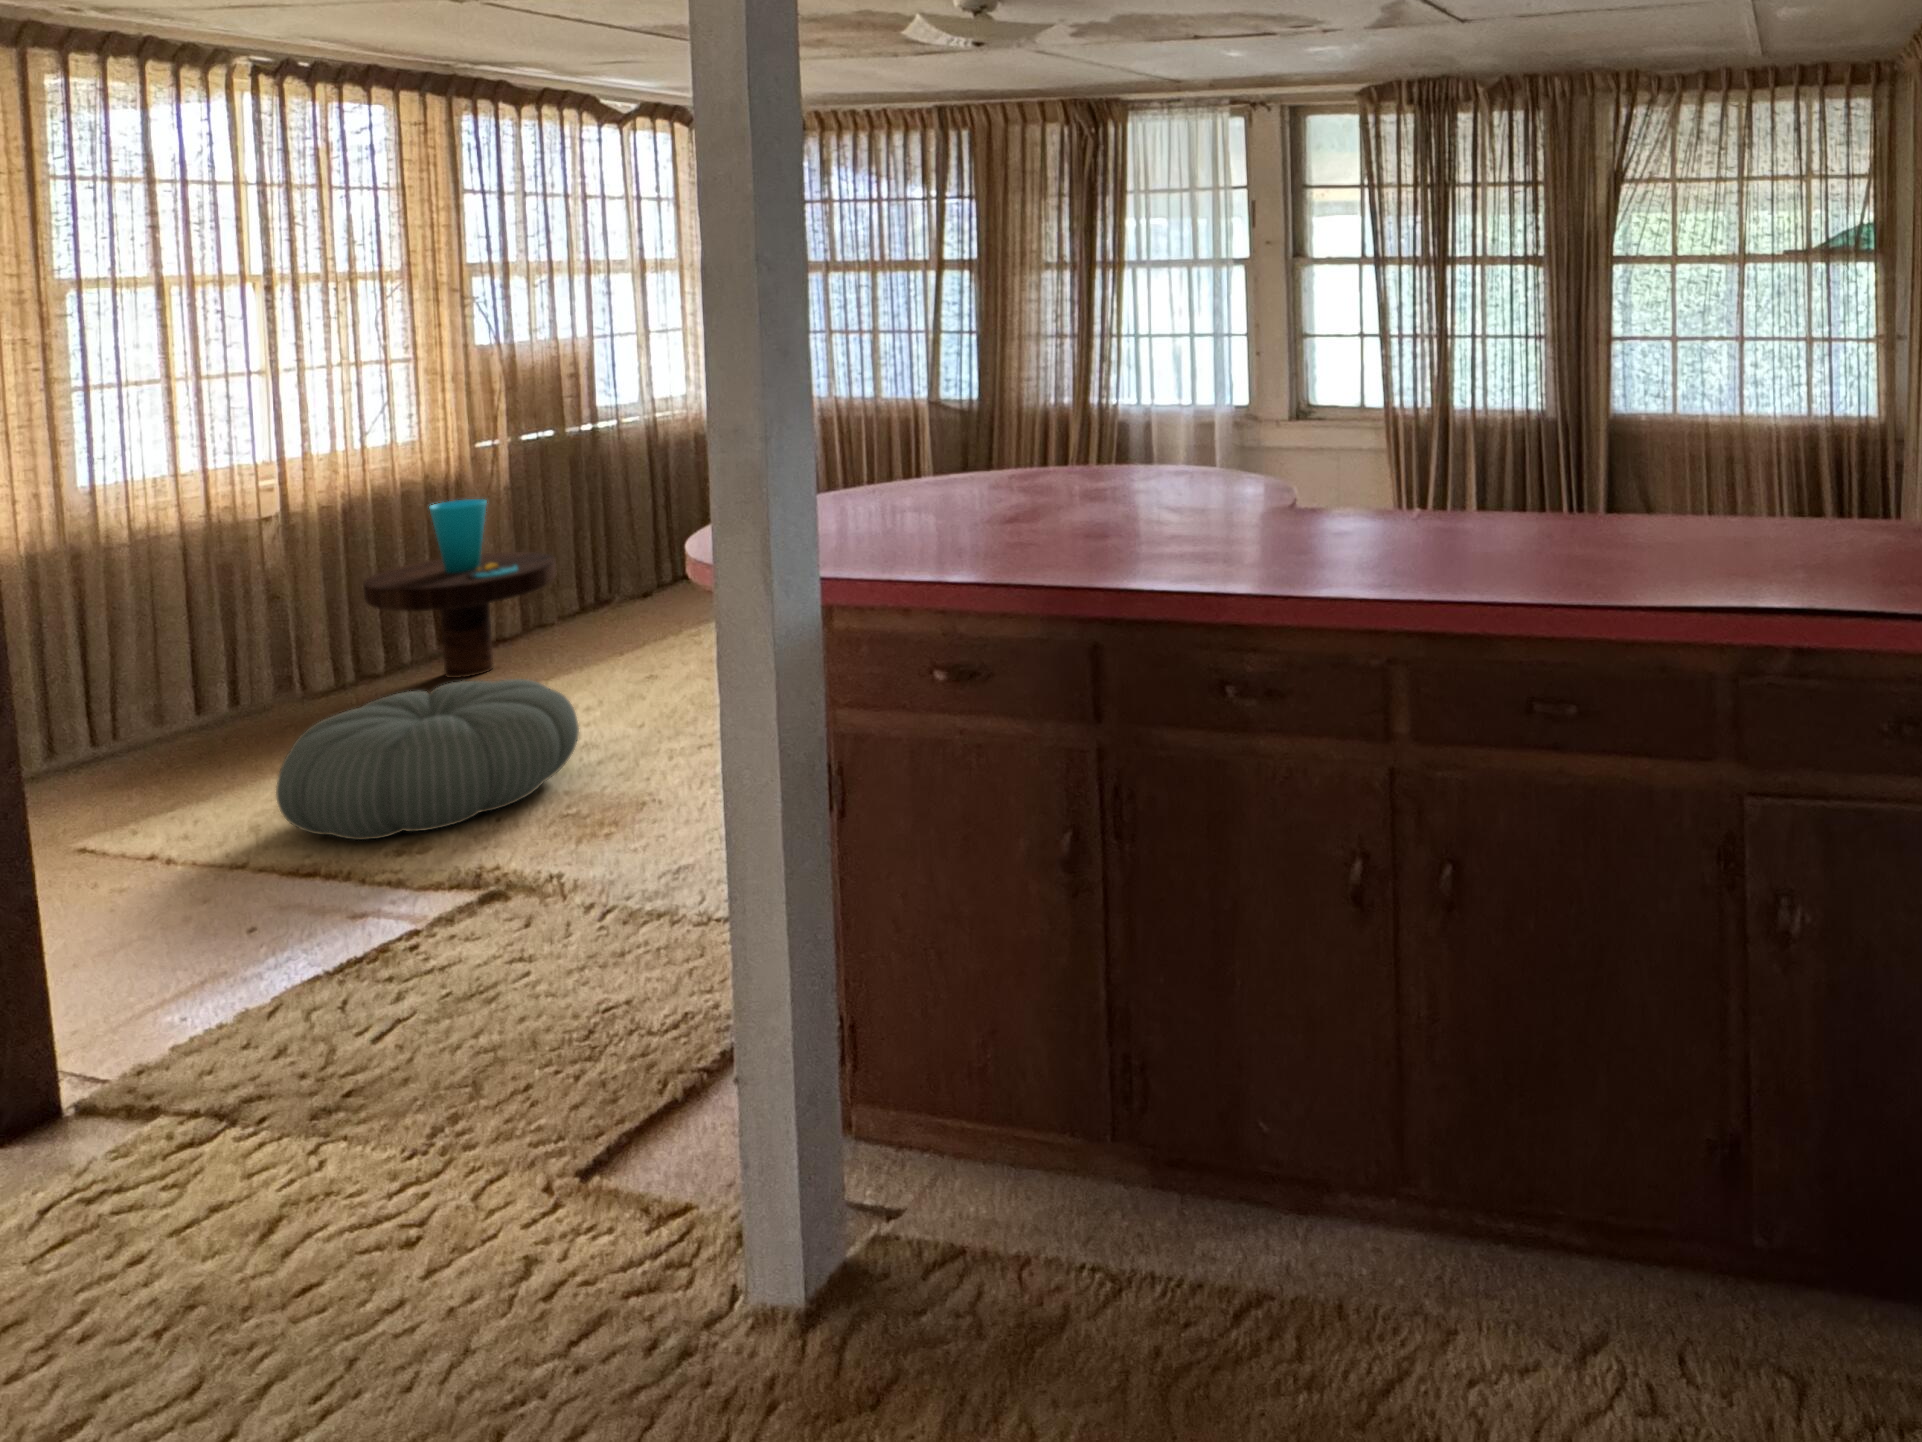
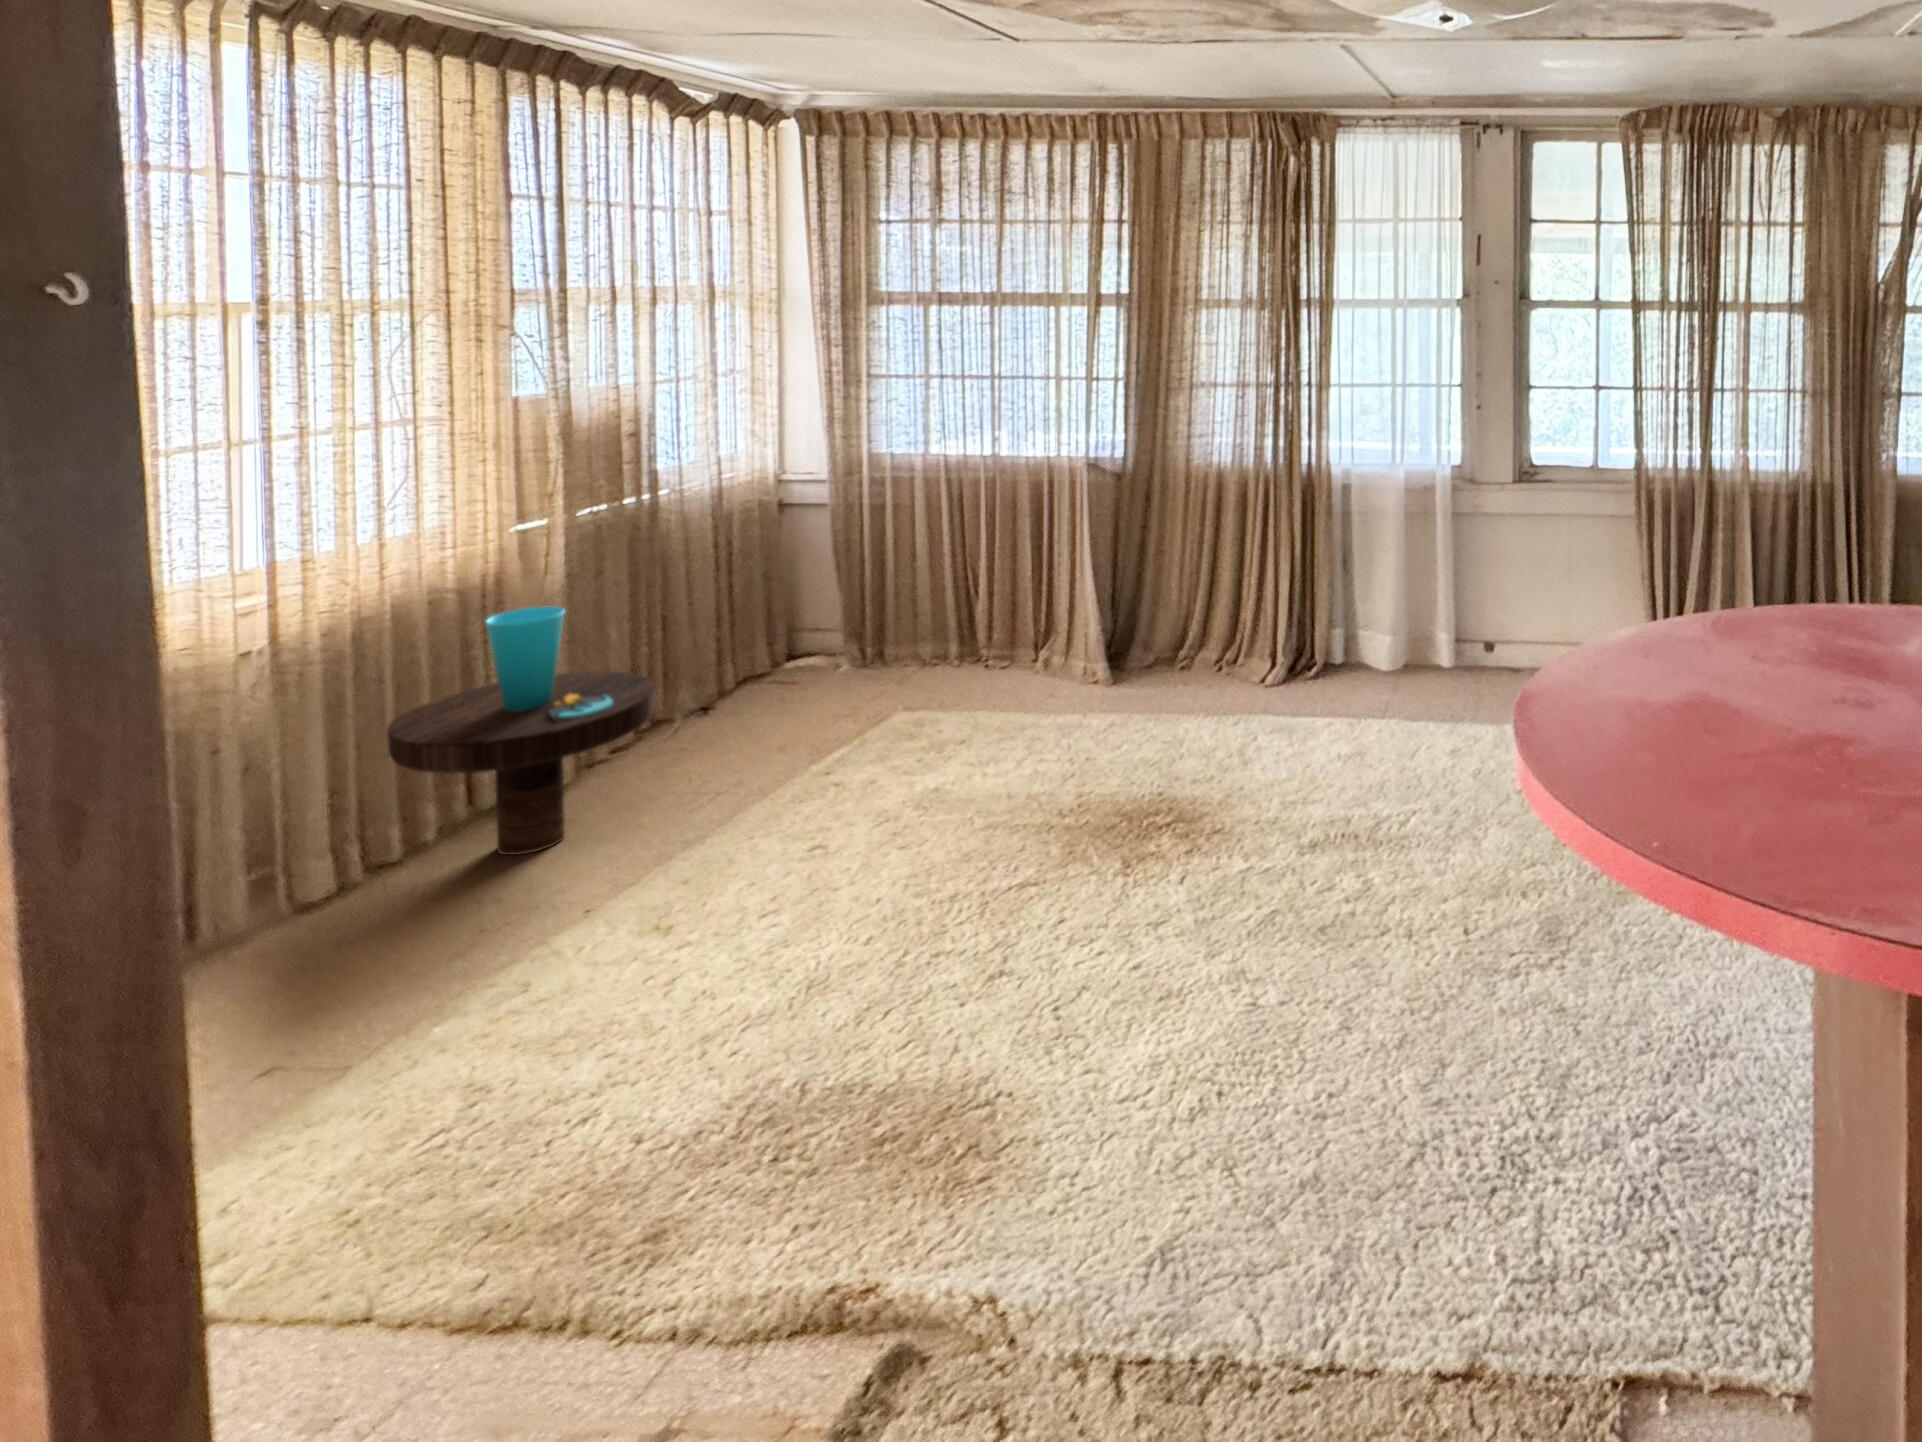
pouf: present [276,679,579,840] -> none [399,897,834,1216]

